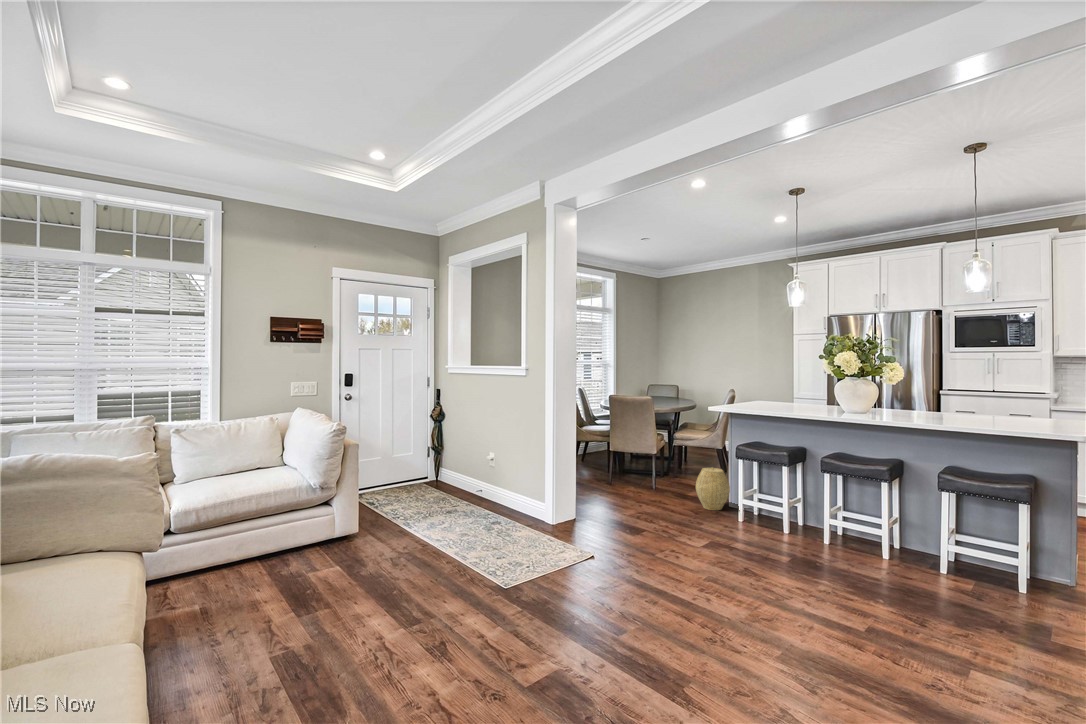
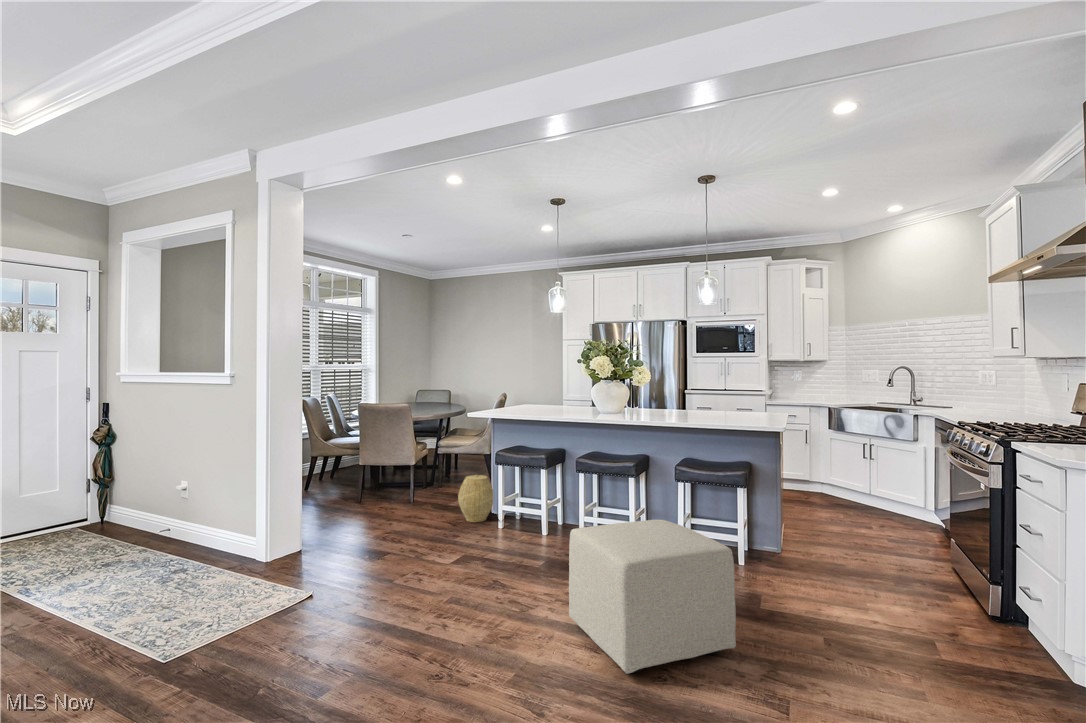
ottoman: none [827,534,1026,677] -> present [569,520,736,674]

